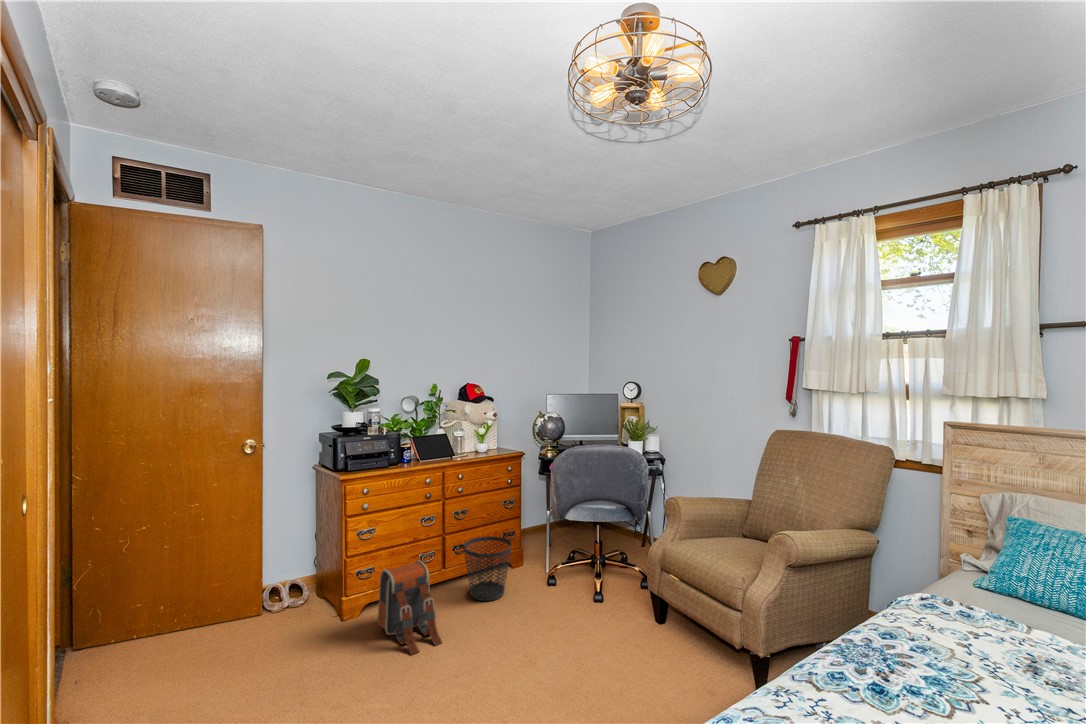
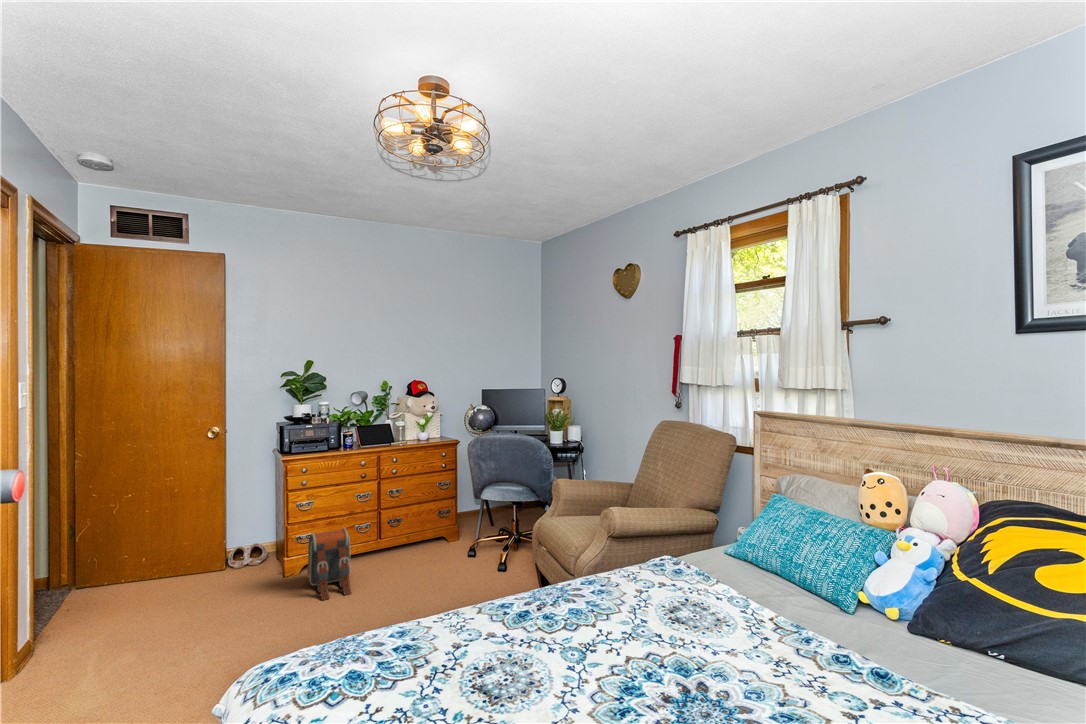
wastebasket: present [464,536,512,601] -> none [390,513,433,566]

